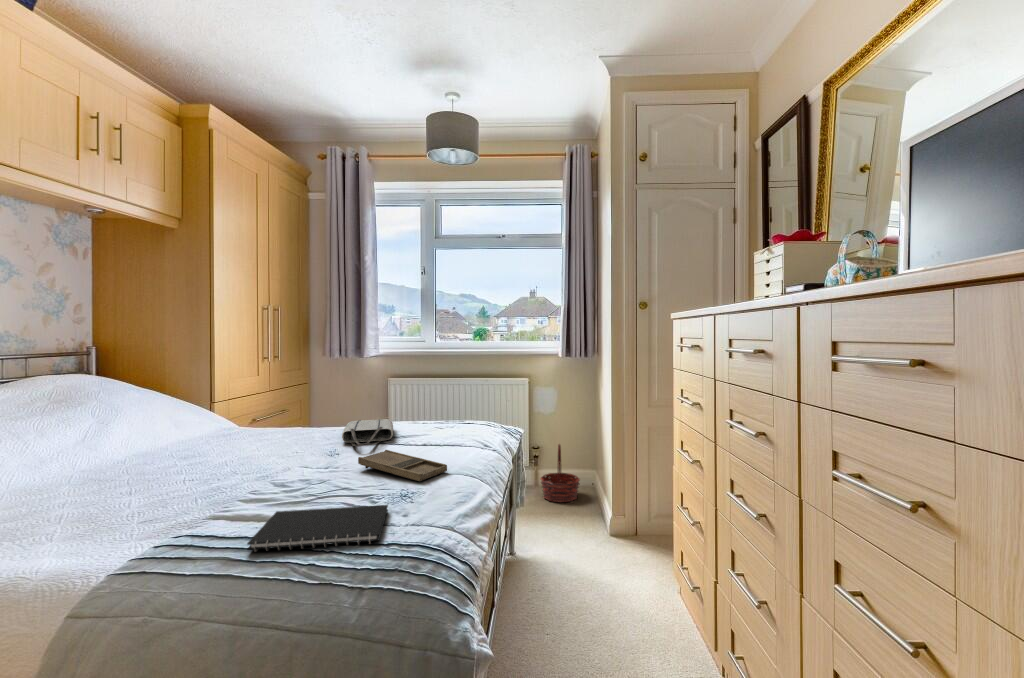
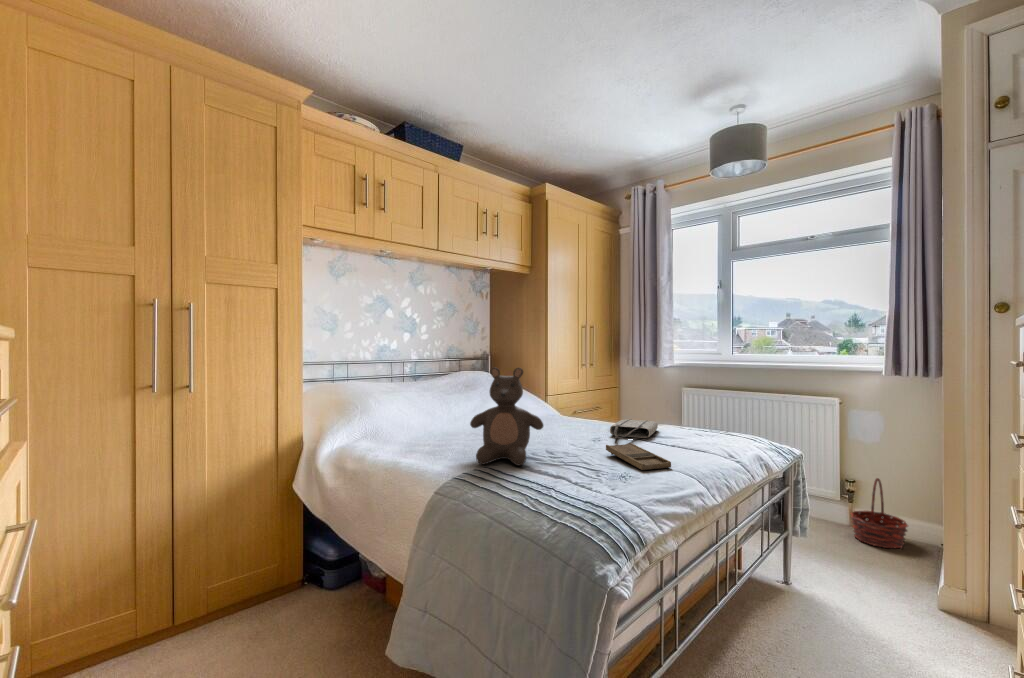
teddy bear: none [139,364,273,524] -> present [470,367,543,465]
notebook: present [247,505,388,552] -> none [506,468,602,499]

